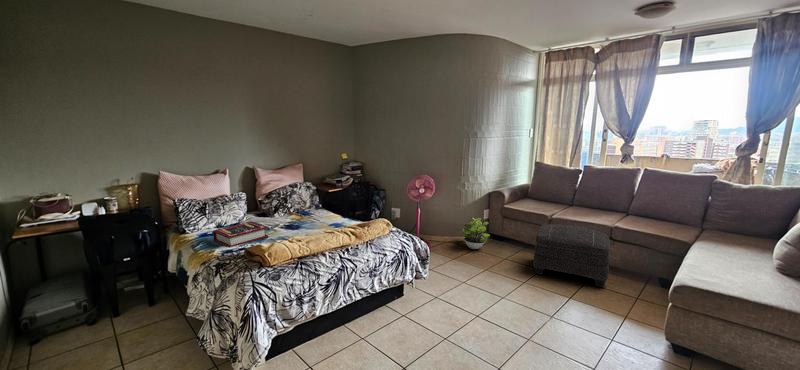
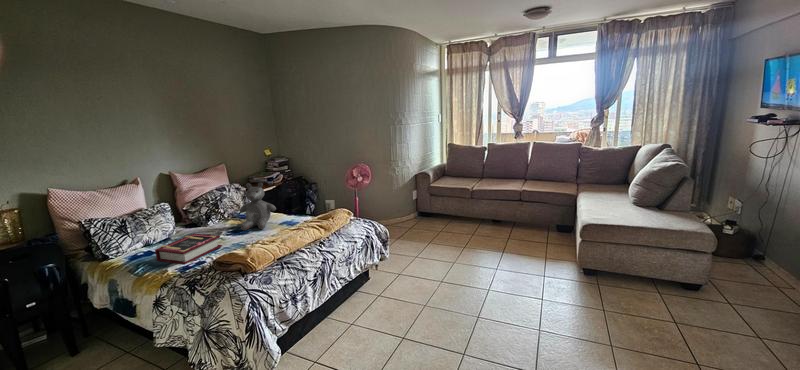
teddy bear: none [294,182,329,227] -> present [240,183,276,230]
potted plant: present [462,217,490,249] -> none [397,199,424,228]
ottoman: present [533,224,610,288] -> none [466,194,524,240]

